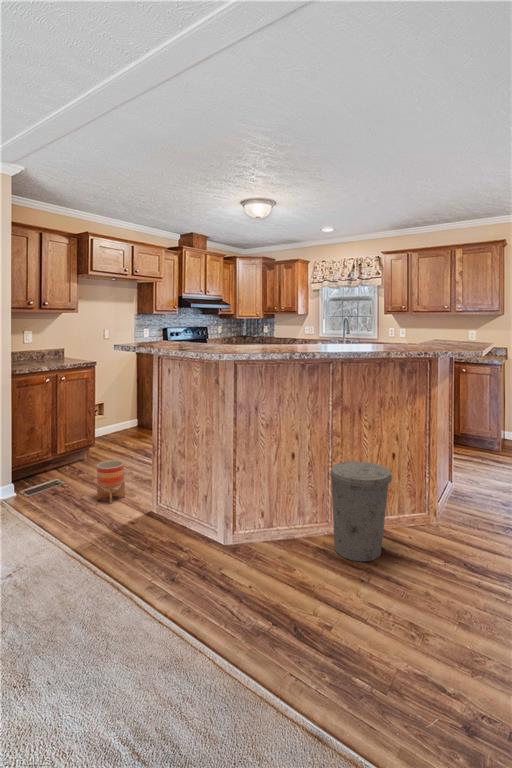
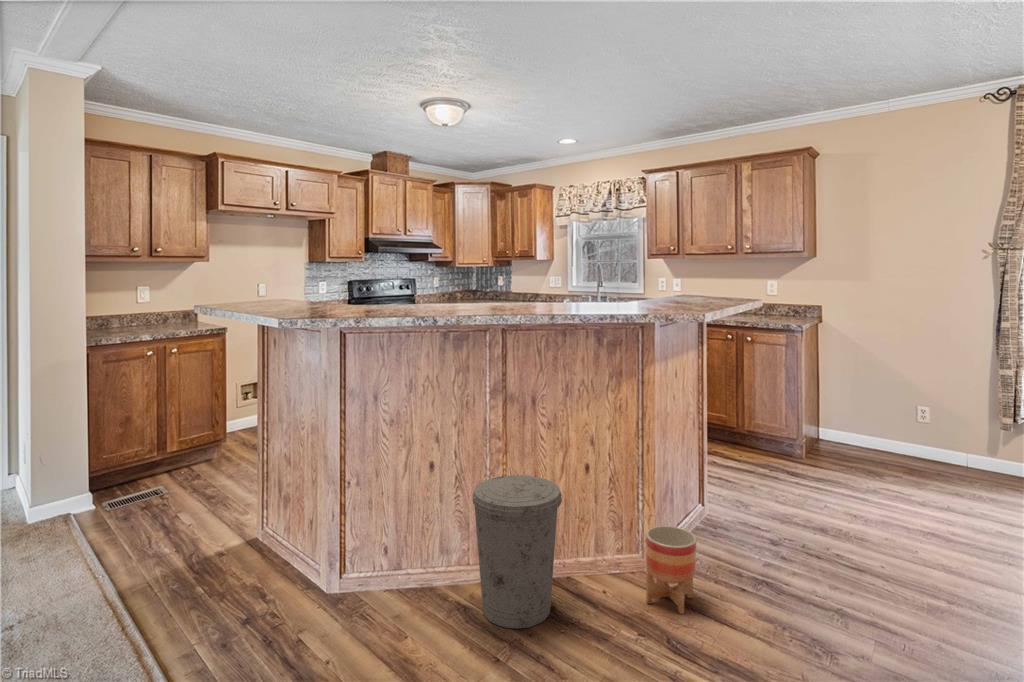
planter: present [97,461,125,504] -> present [646,526,696,614]

